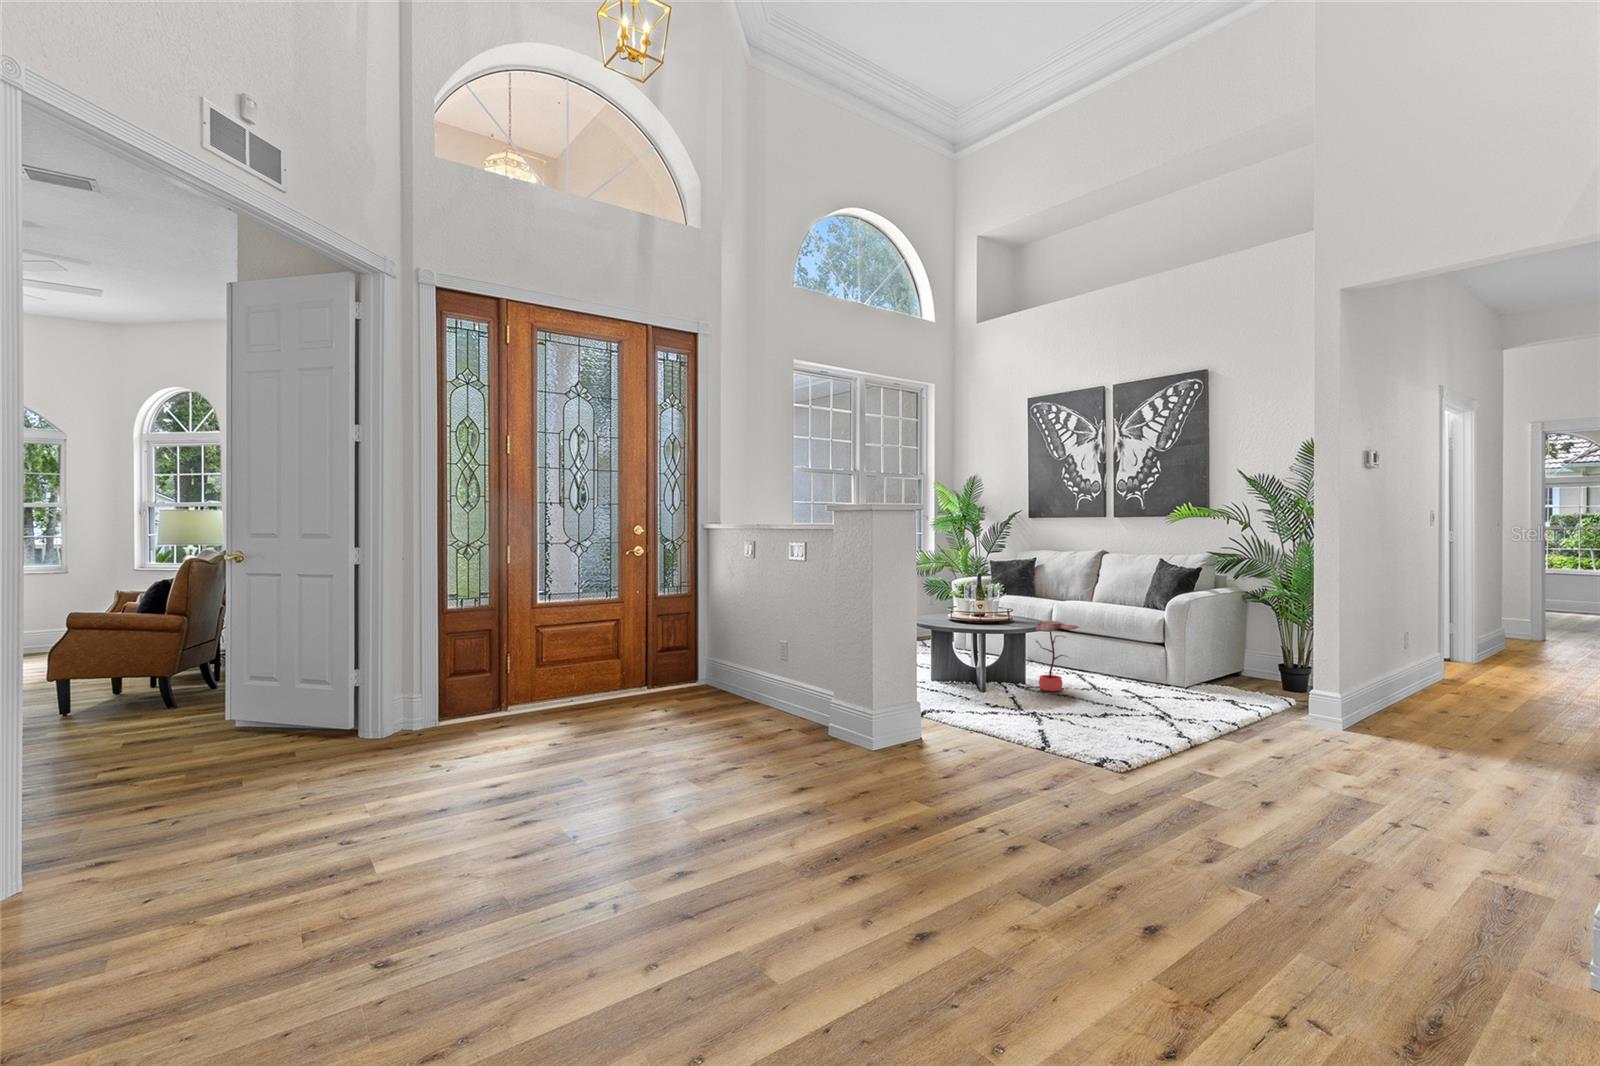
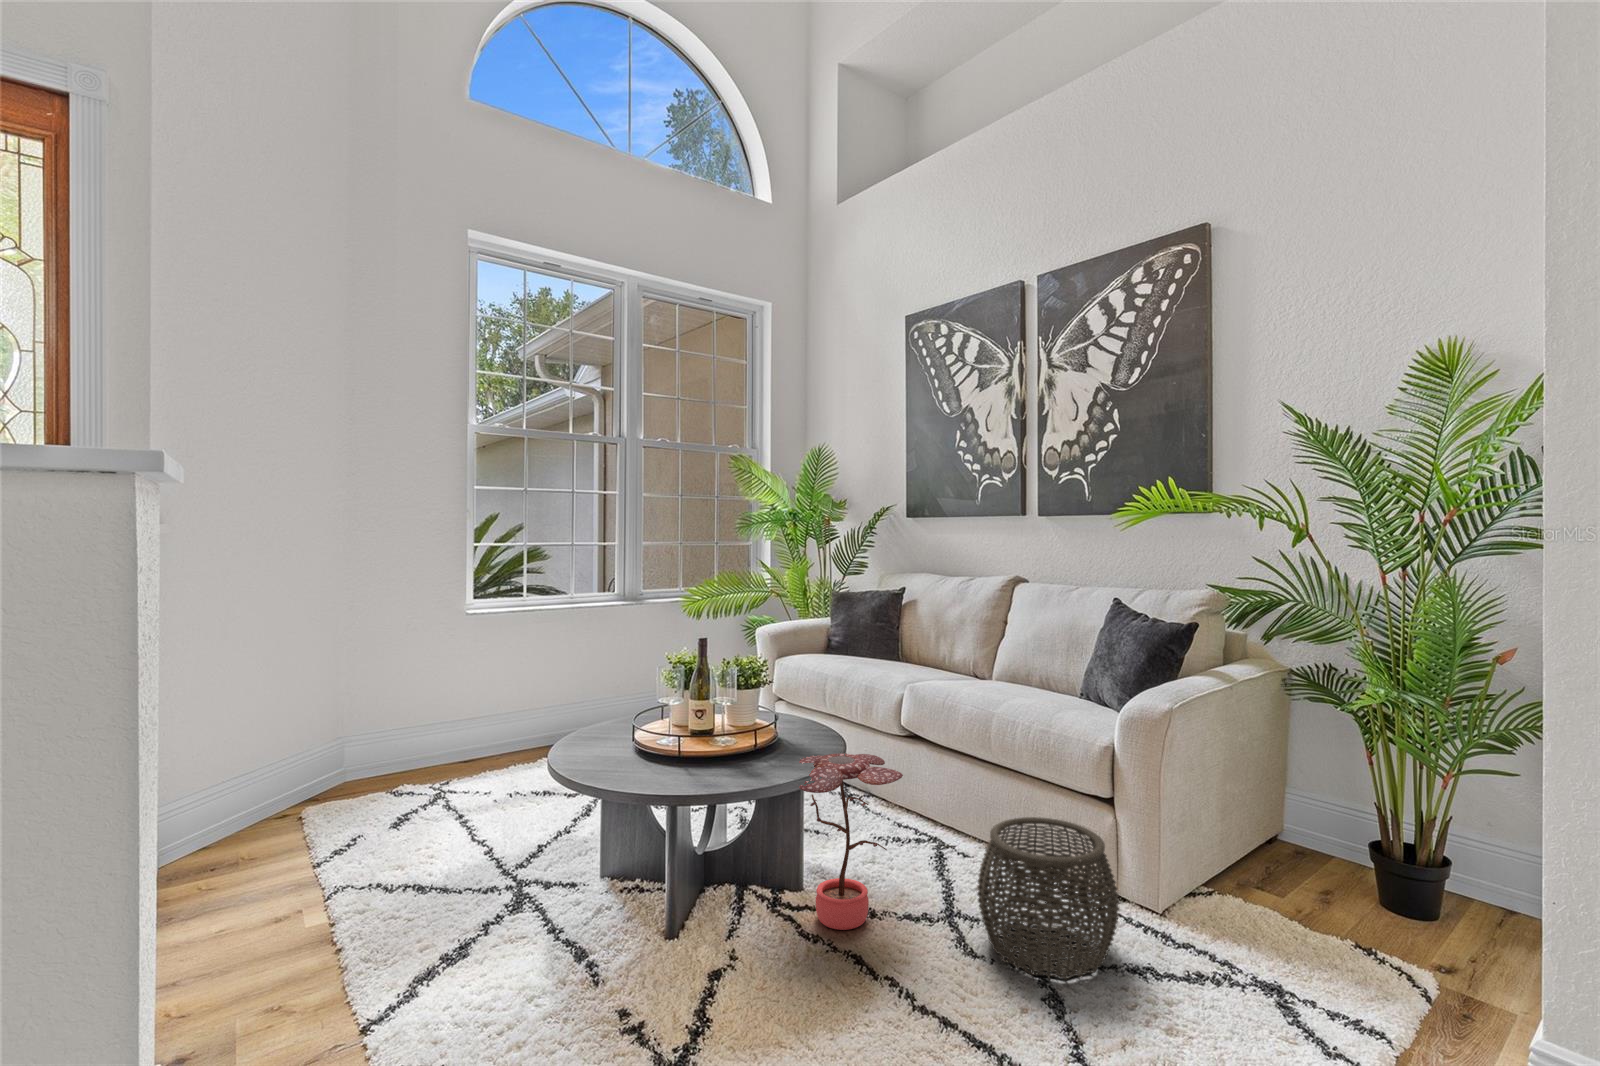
woven basket: none [1111,646,1170,700] -> present [977,817,1120,979]

